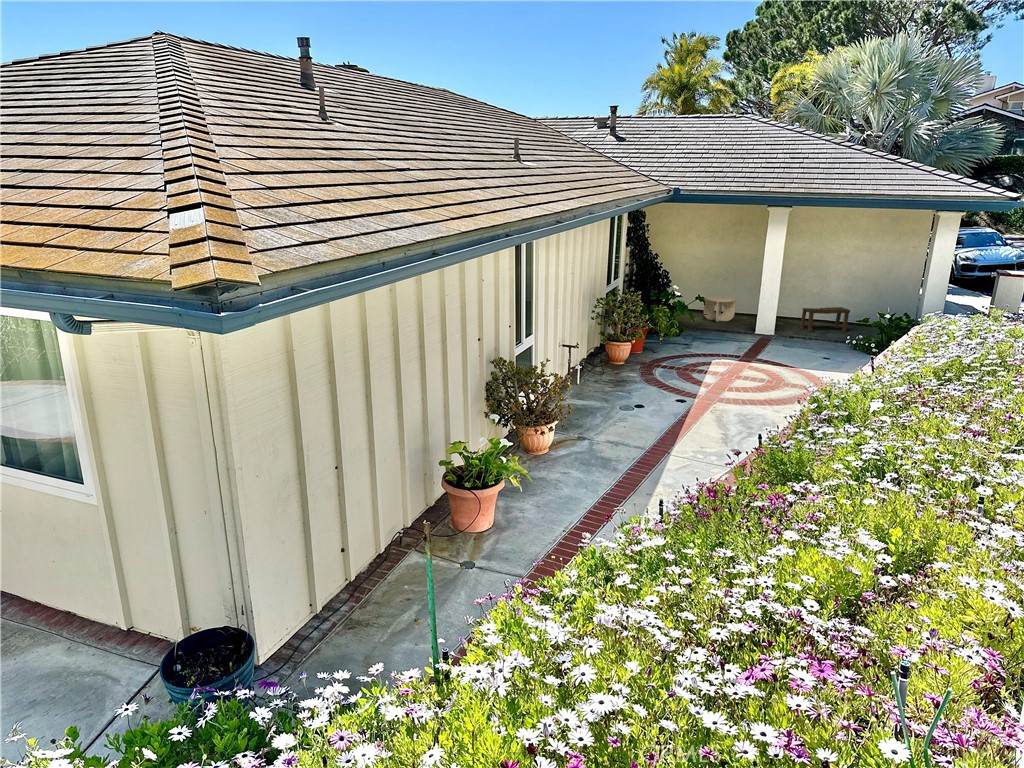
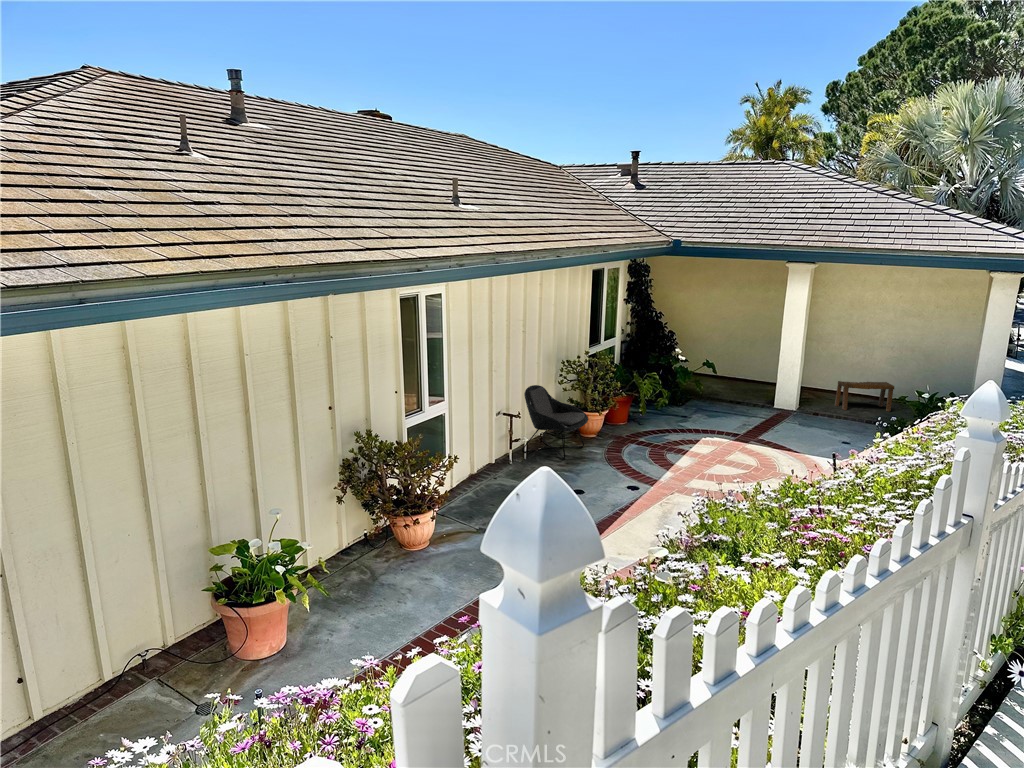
side table: present [704,296,736,322] -> none [725,363,761,393]
lounge chair: none [575,322,627,385] -> present [522,385,588,460]

